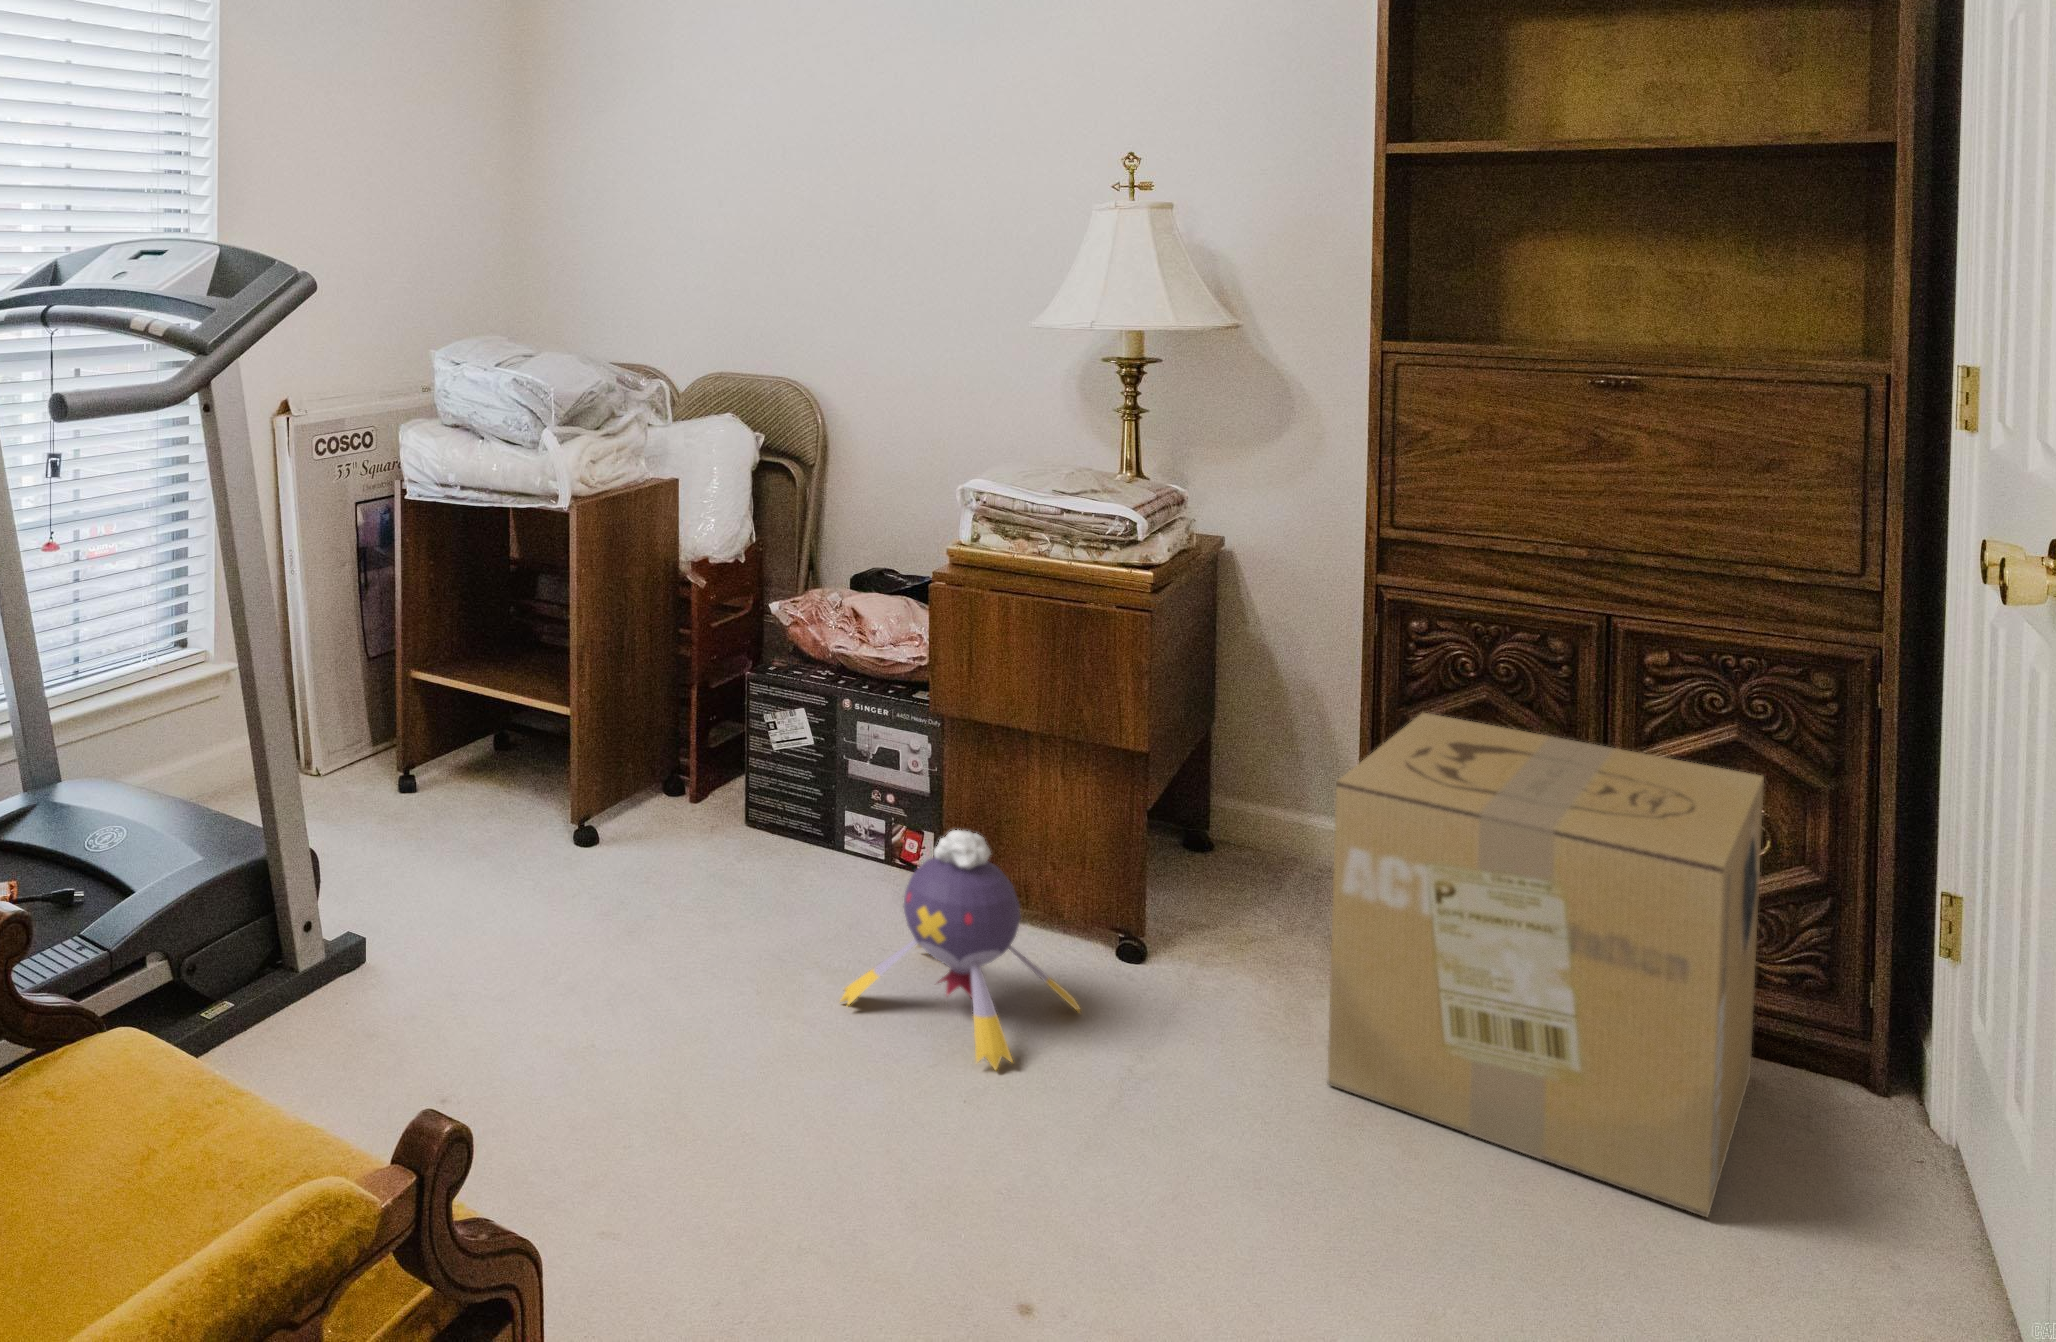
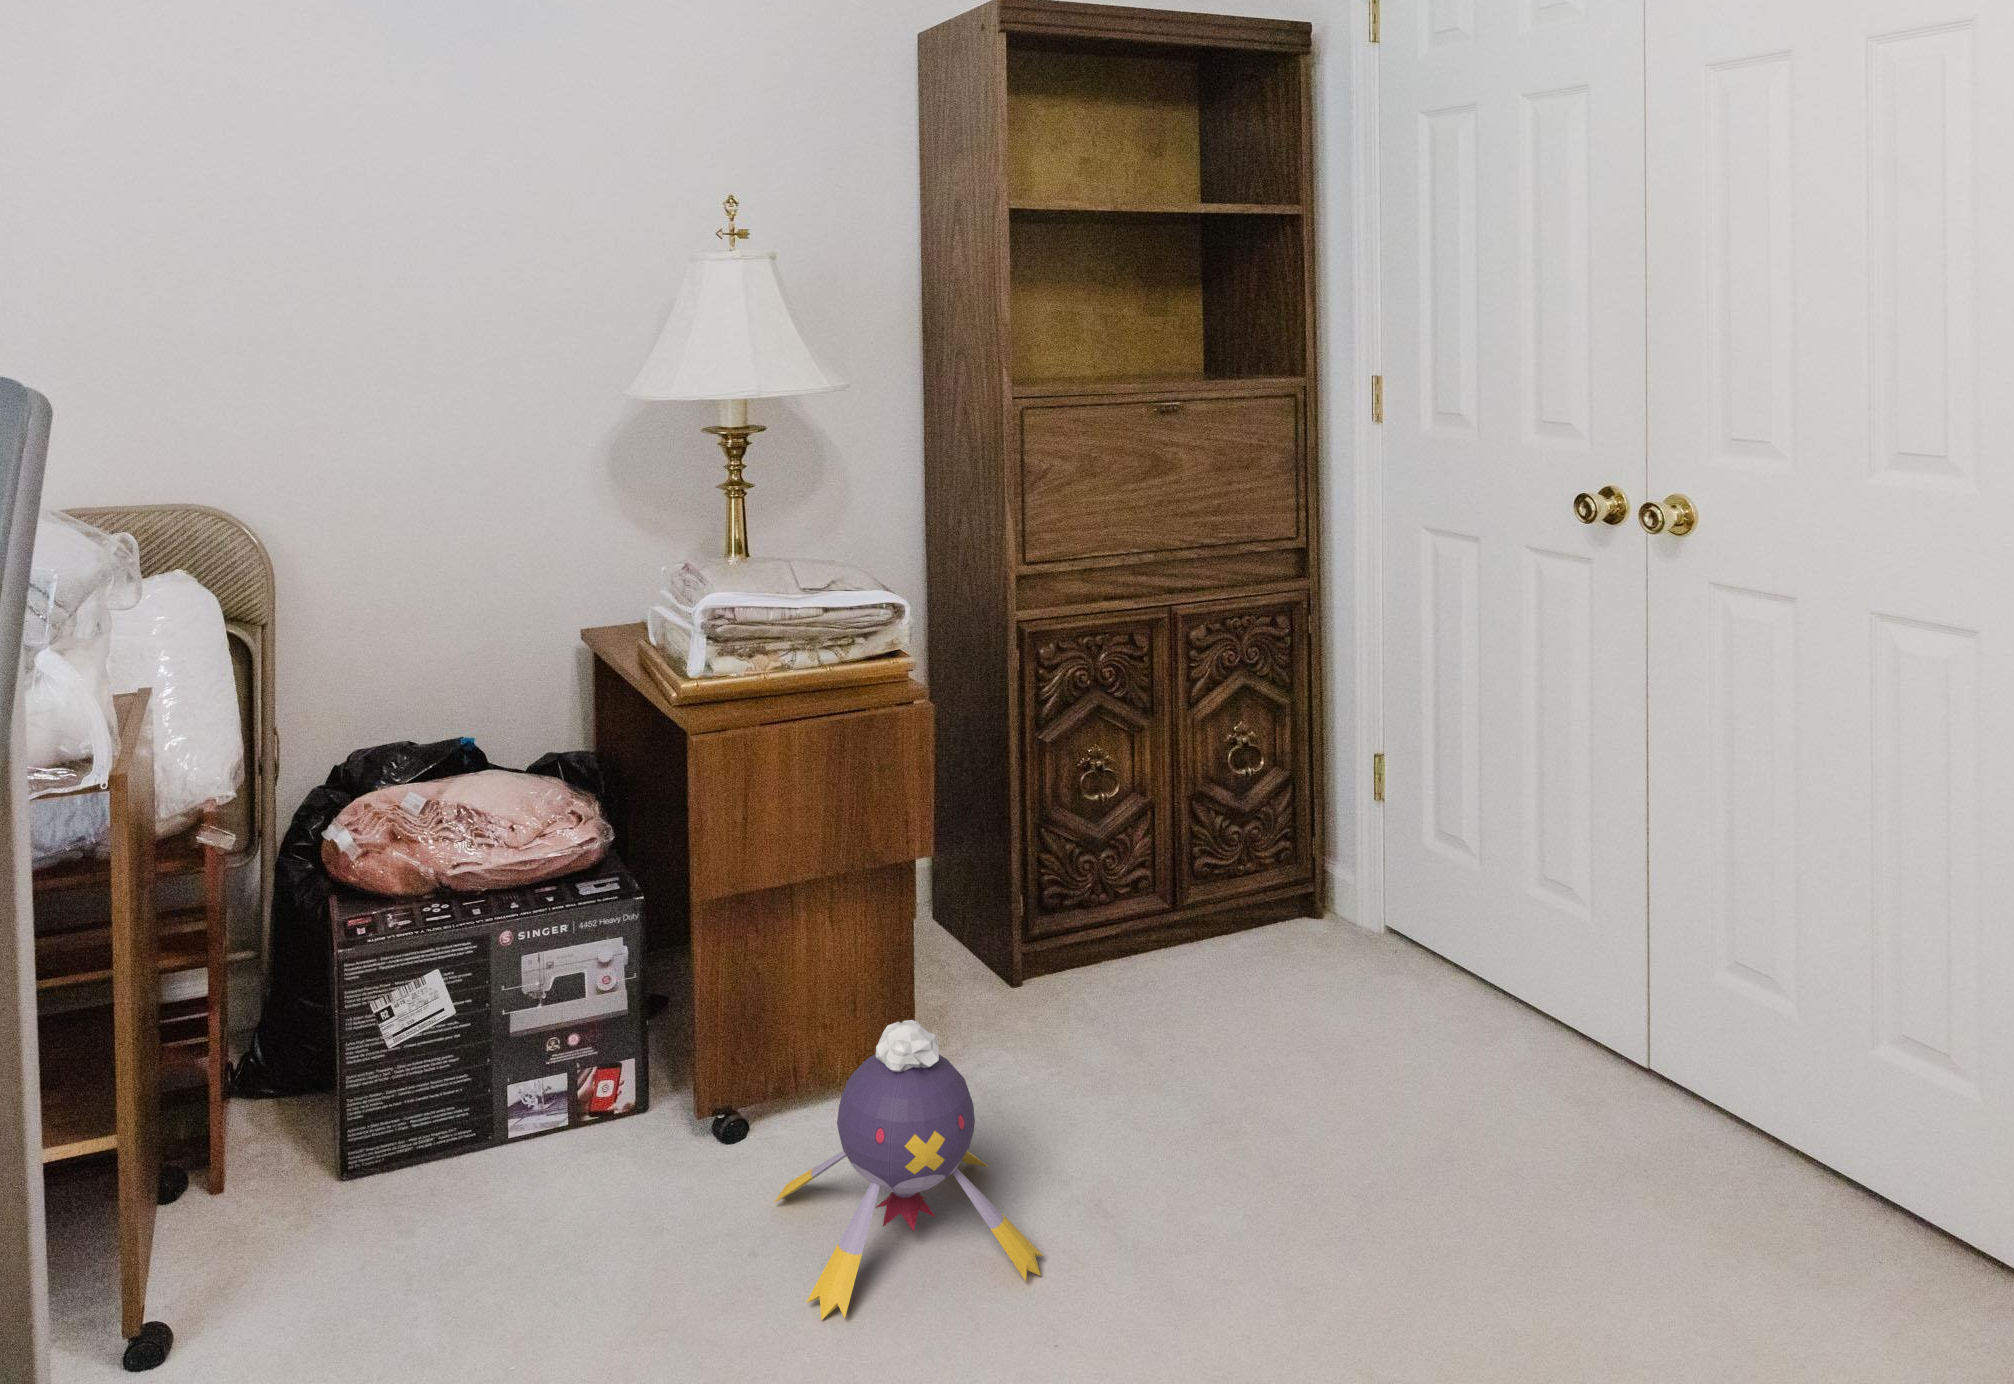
cardboard box: present [1328,713,1764,1217] -> none [1059,707,1431,1104]

